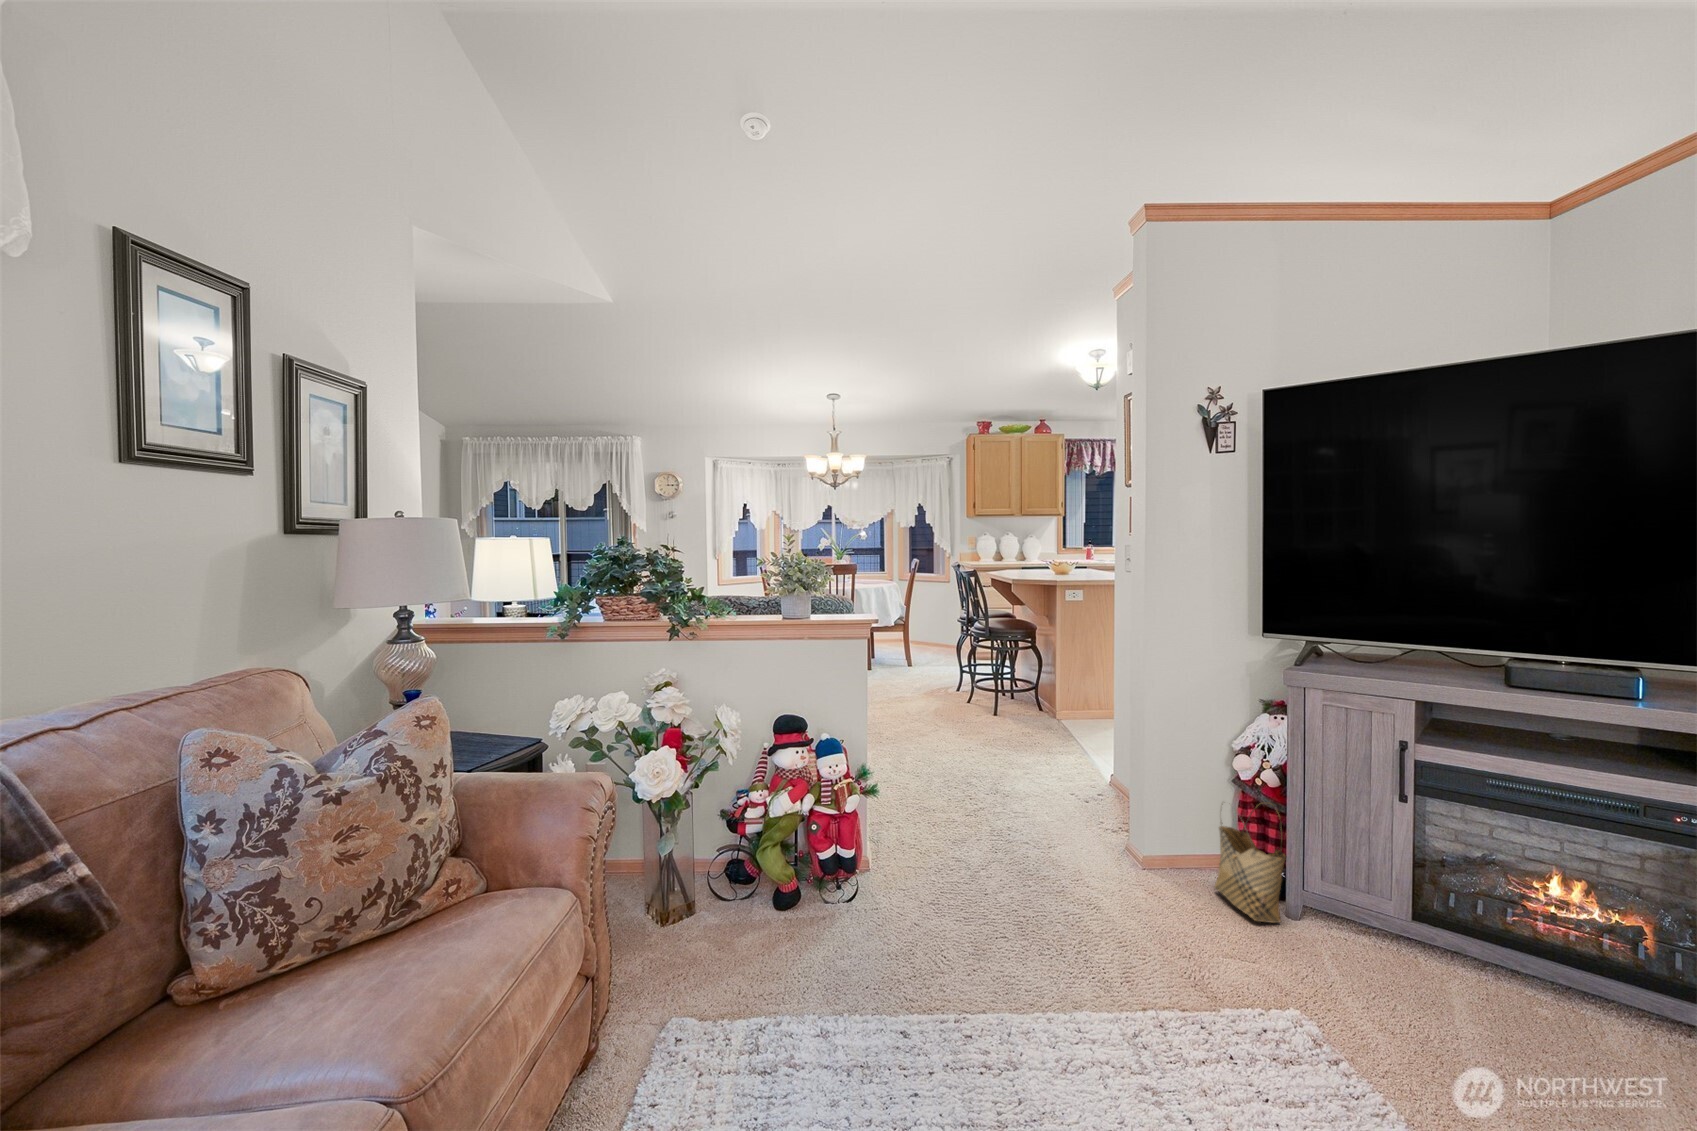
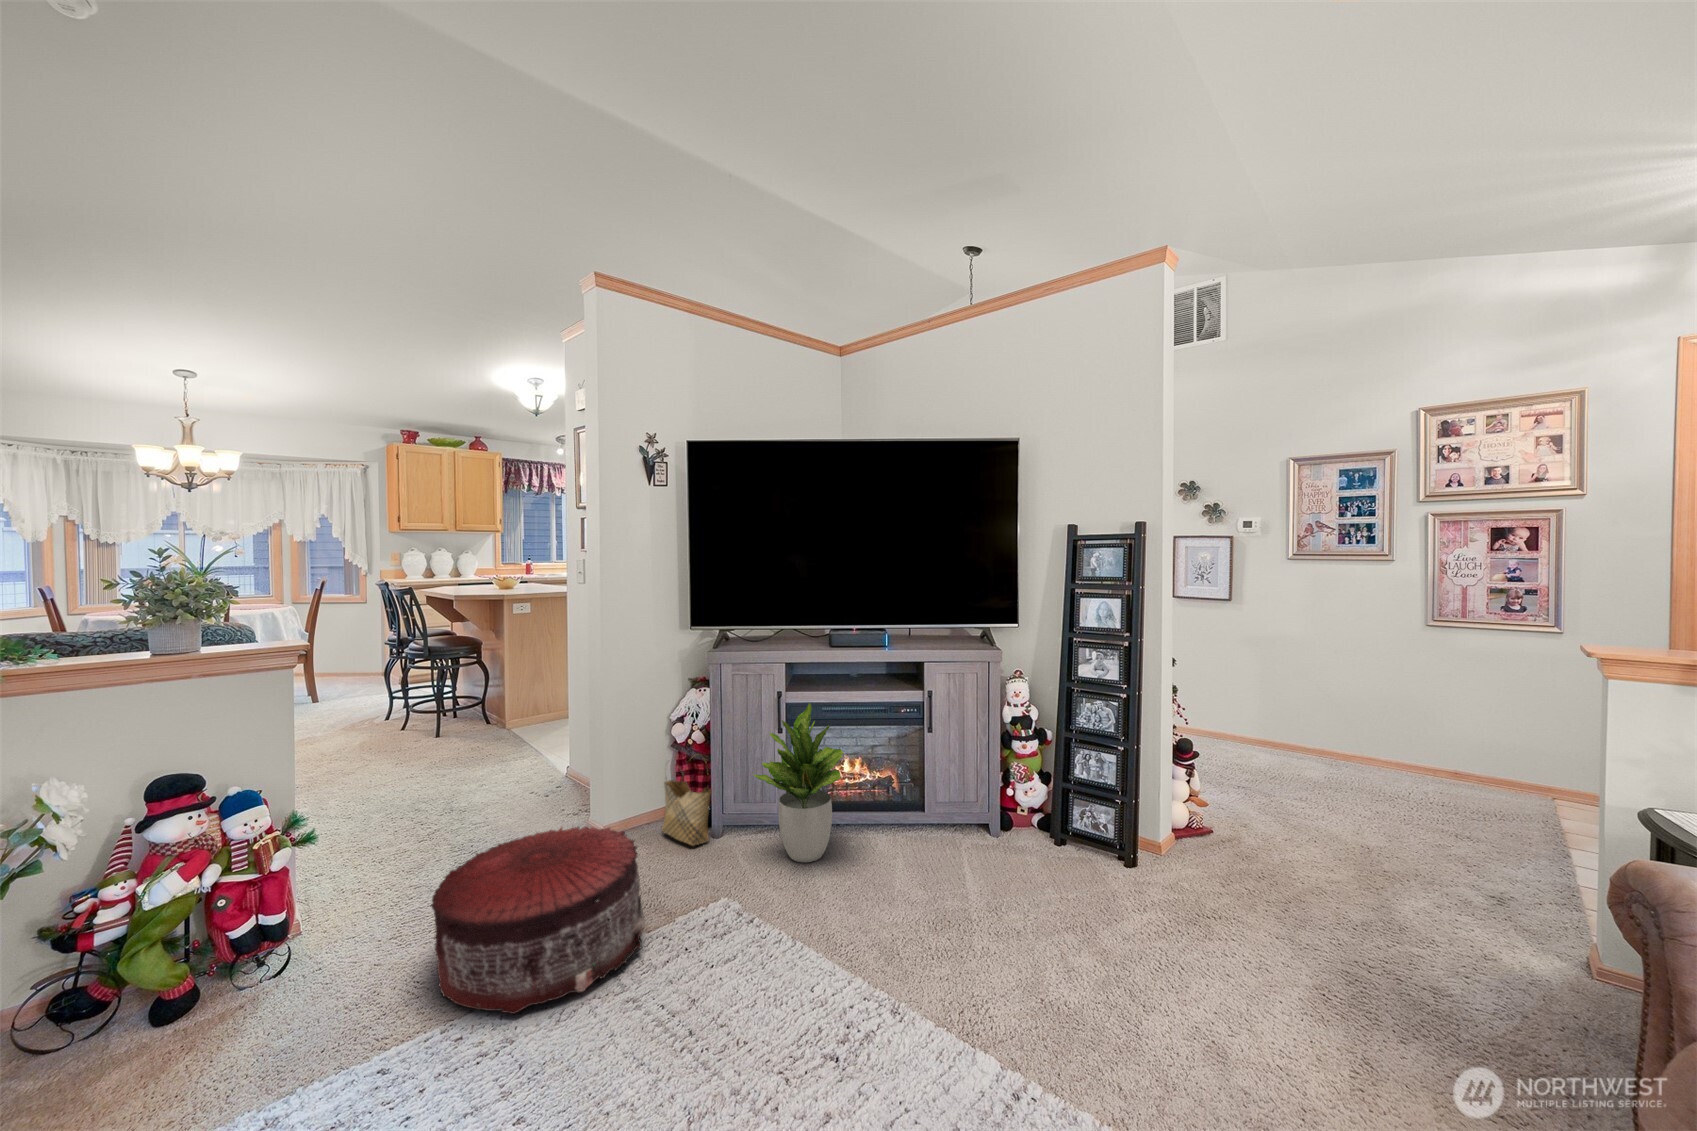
potted plant: none [1349,768,1532,1017] -> present [753,703,843,862]
pouf: none [954,845,1174,1049] -> present [431,827,644,1014]

